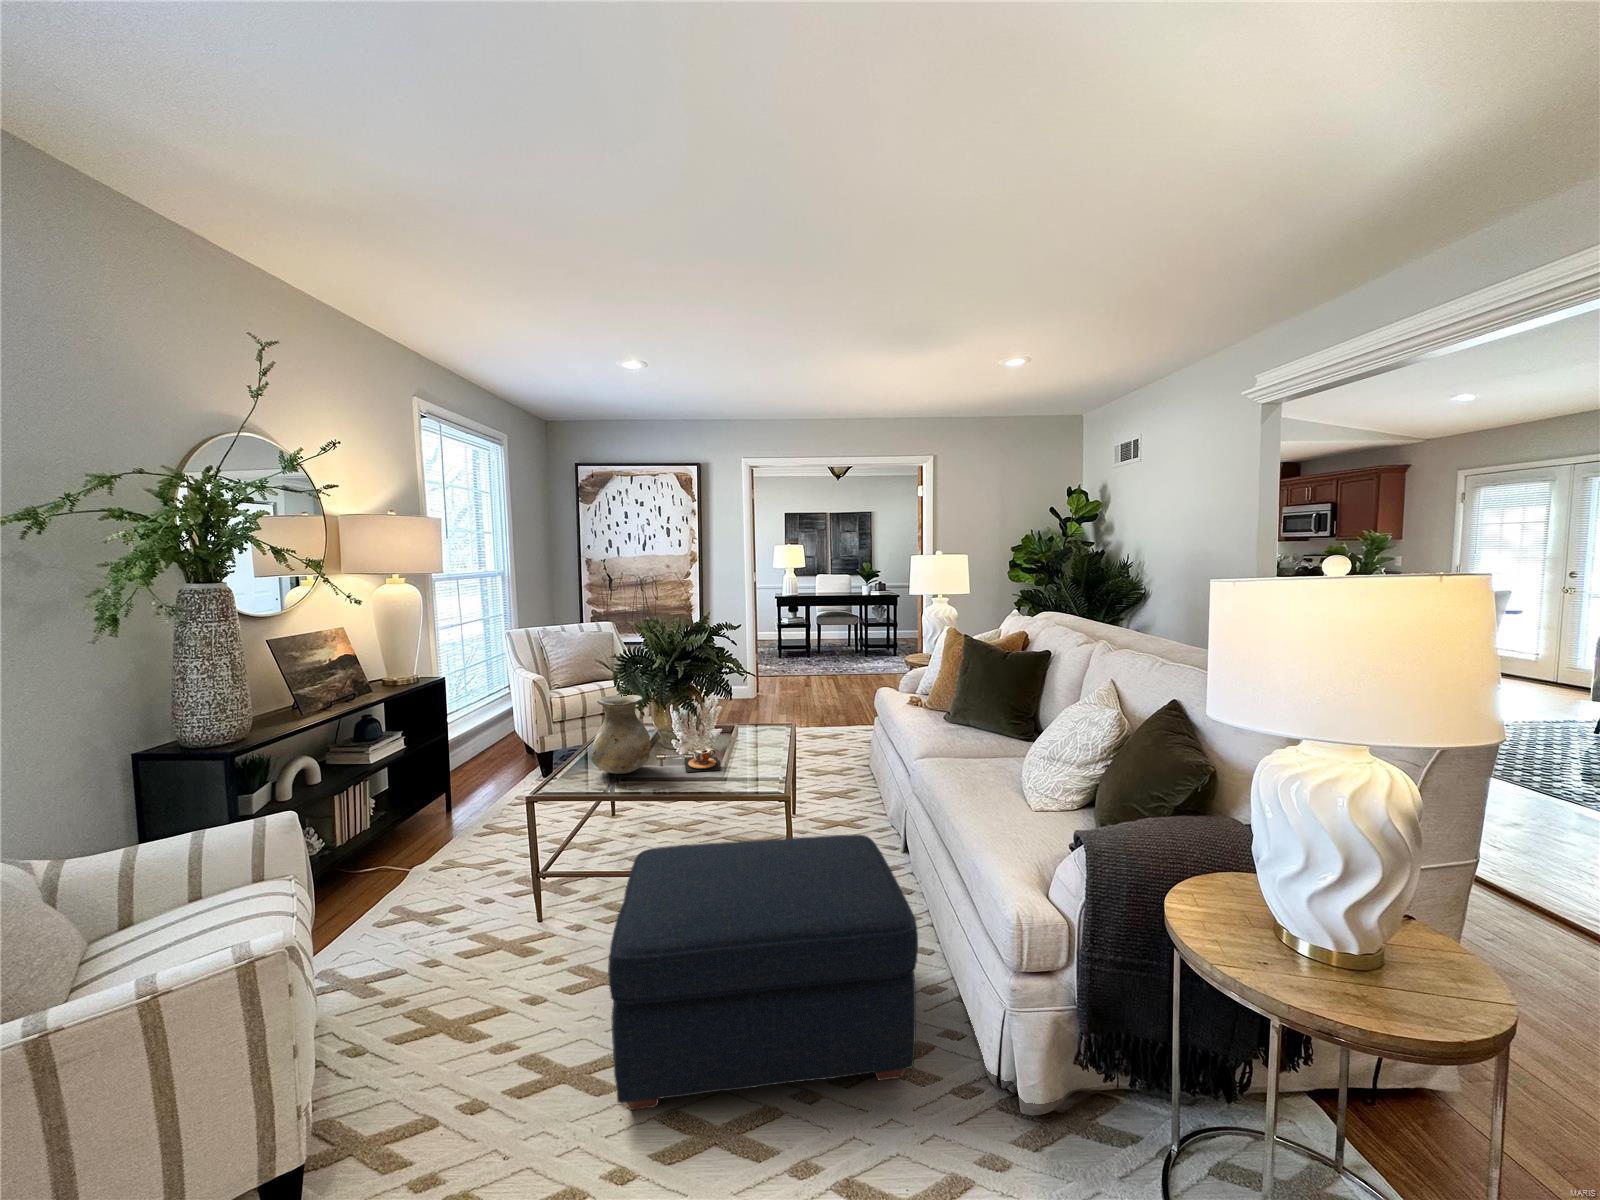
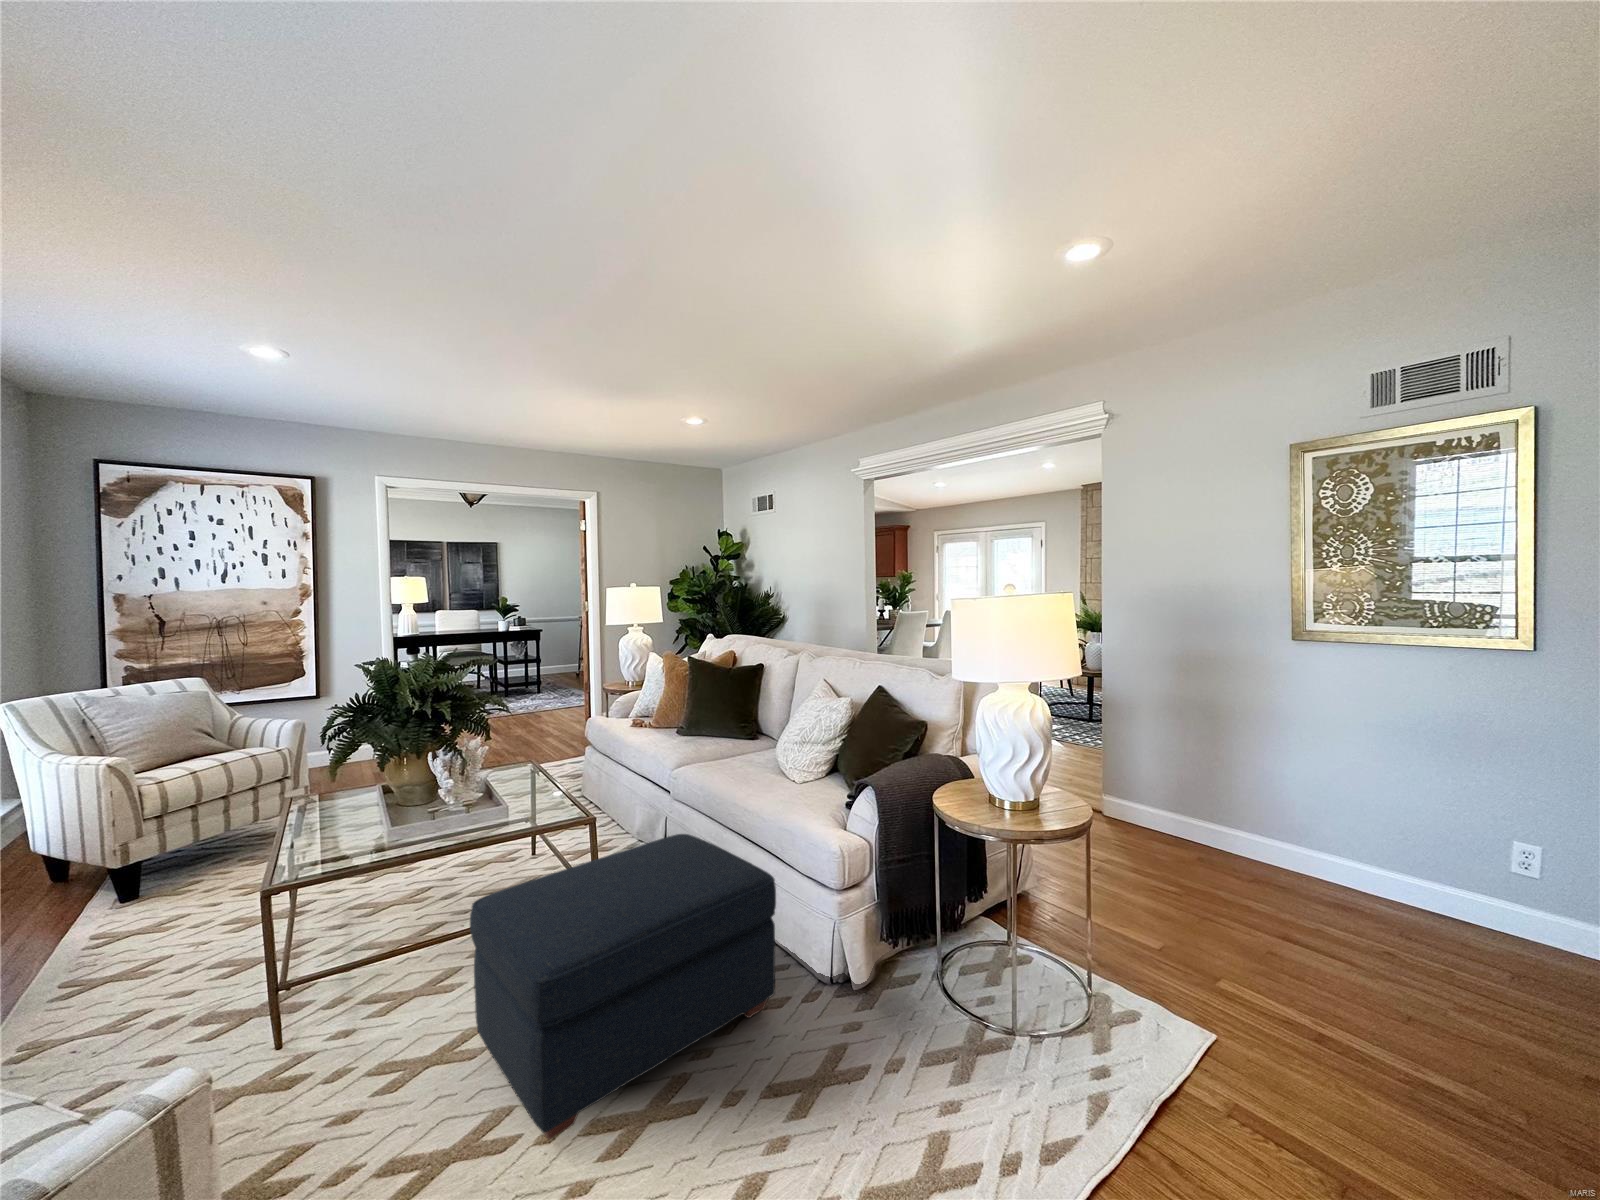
vase: present [590,695,651,774] -> none [324,749,407,845]
teacup: present [684,748,720,772] -> none [438,796,492,825]

